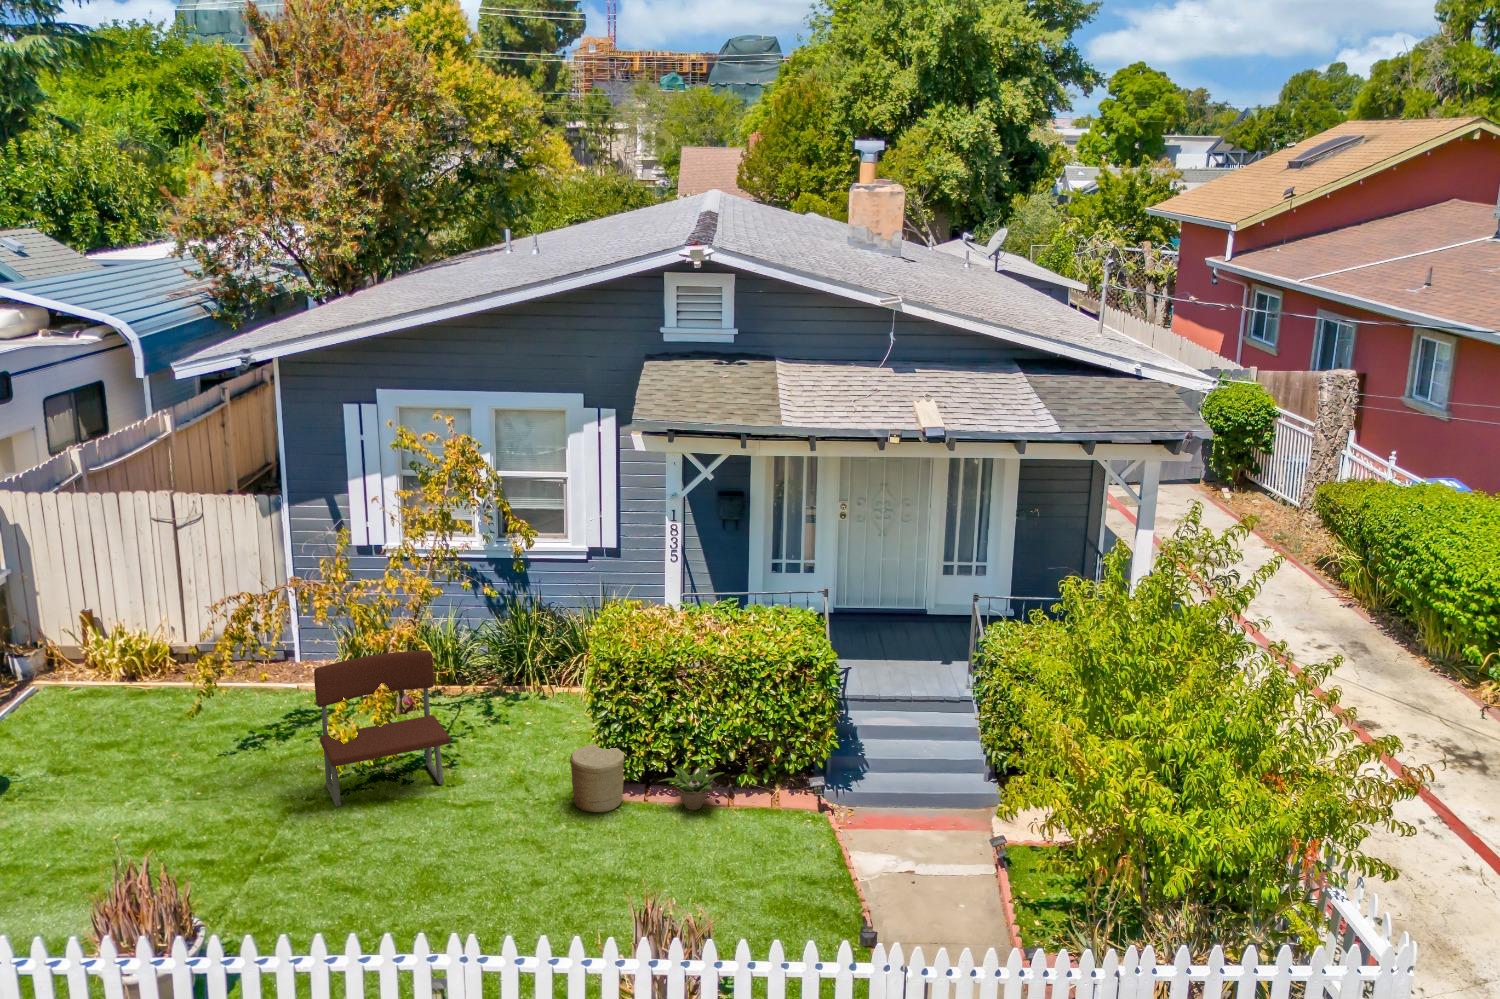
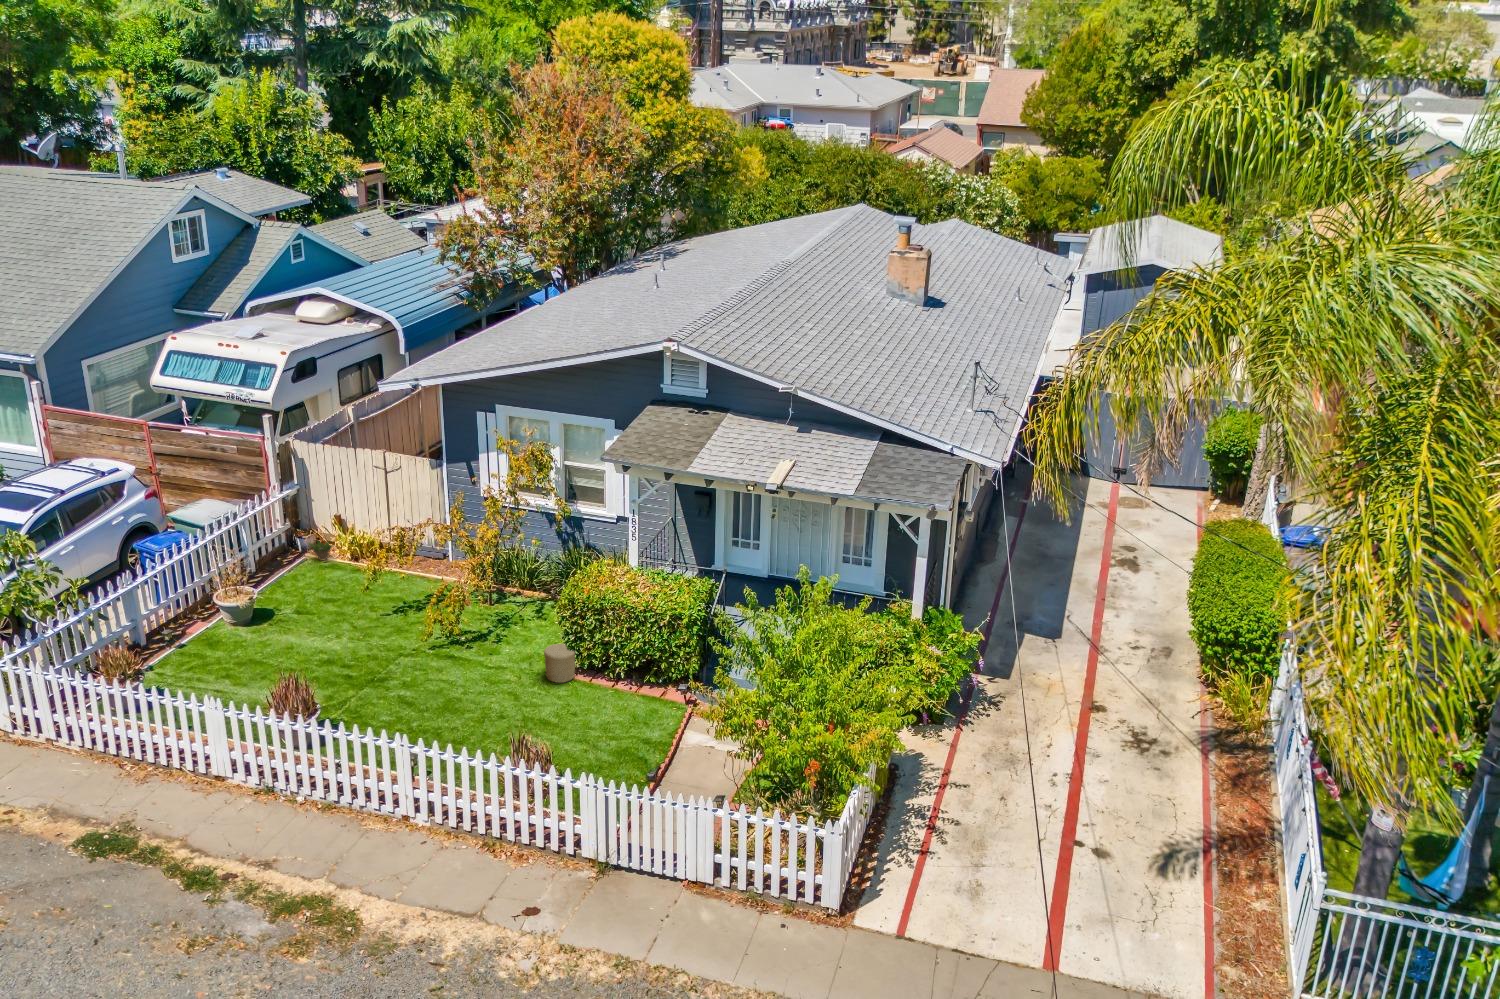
bench: present [314,650,450,807] -> none [419,574,487,655]
decorative plant: present [659,764,724,810] -> present [309,541,333,560]

